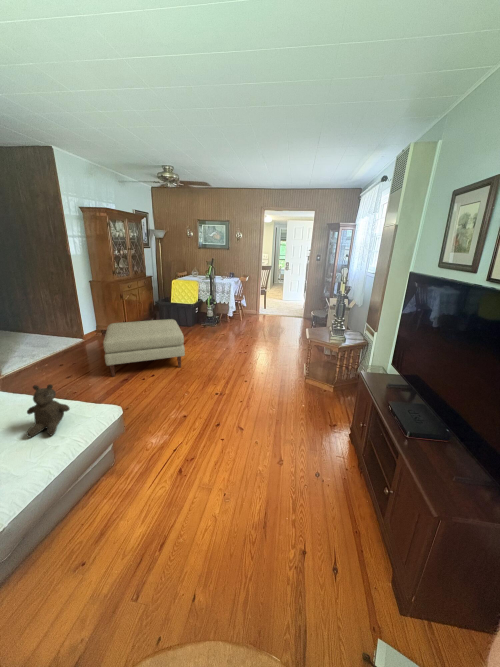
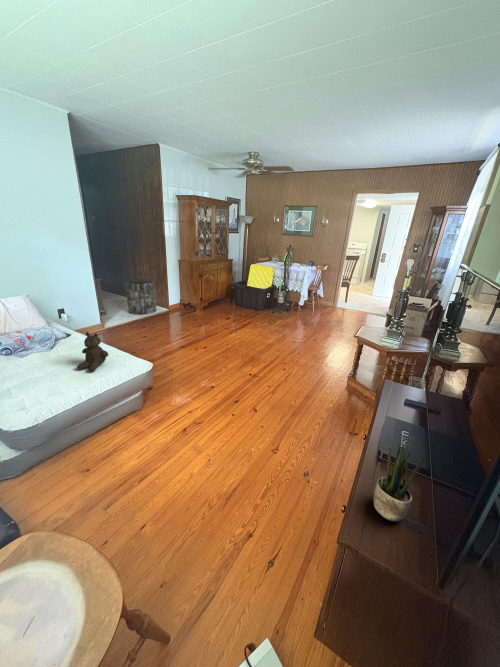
side table: none [19,307,67,351] -> present [125,279,156,314]
ottoman: present [103,319,185,377] -> none [168,298,238,345]
potted plant: none [430,418,468,484] -> present [374,443,426,521]

